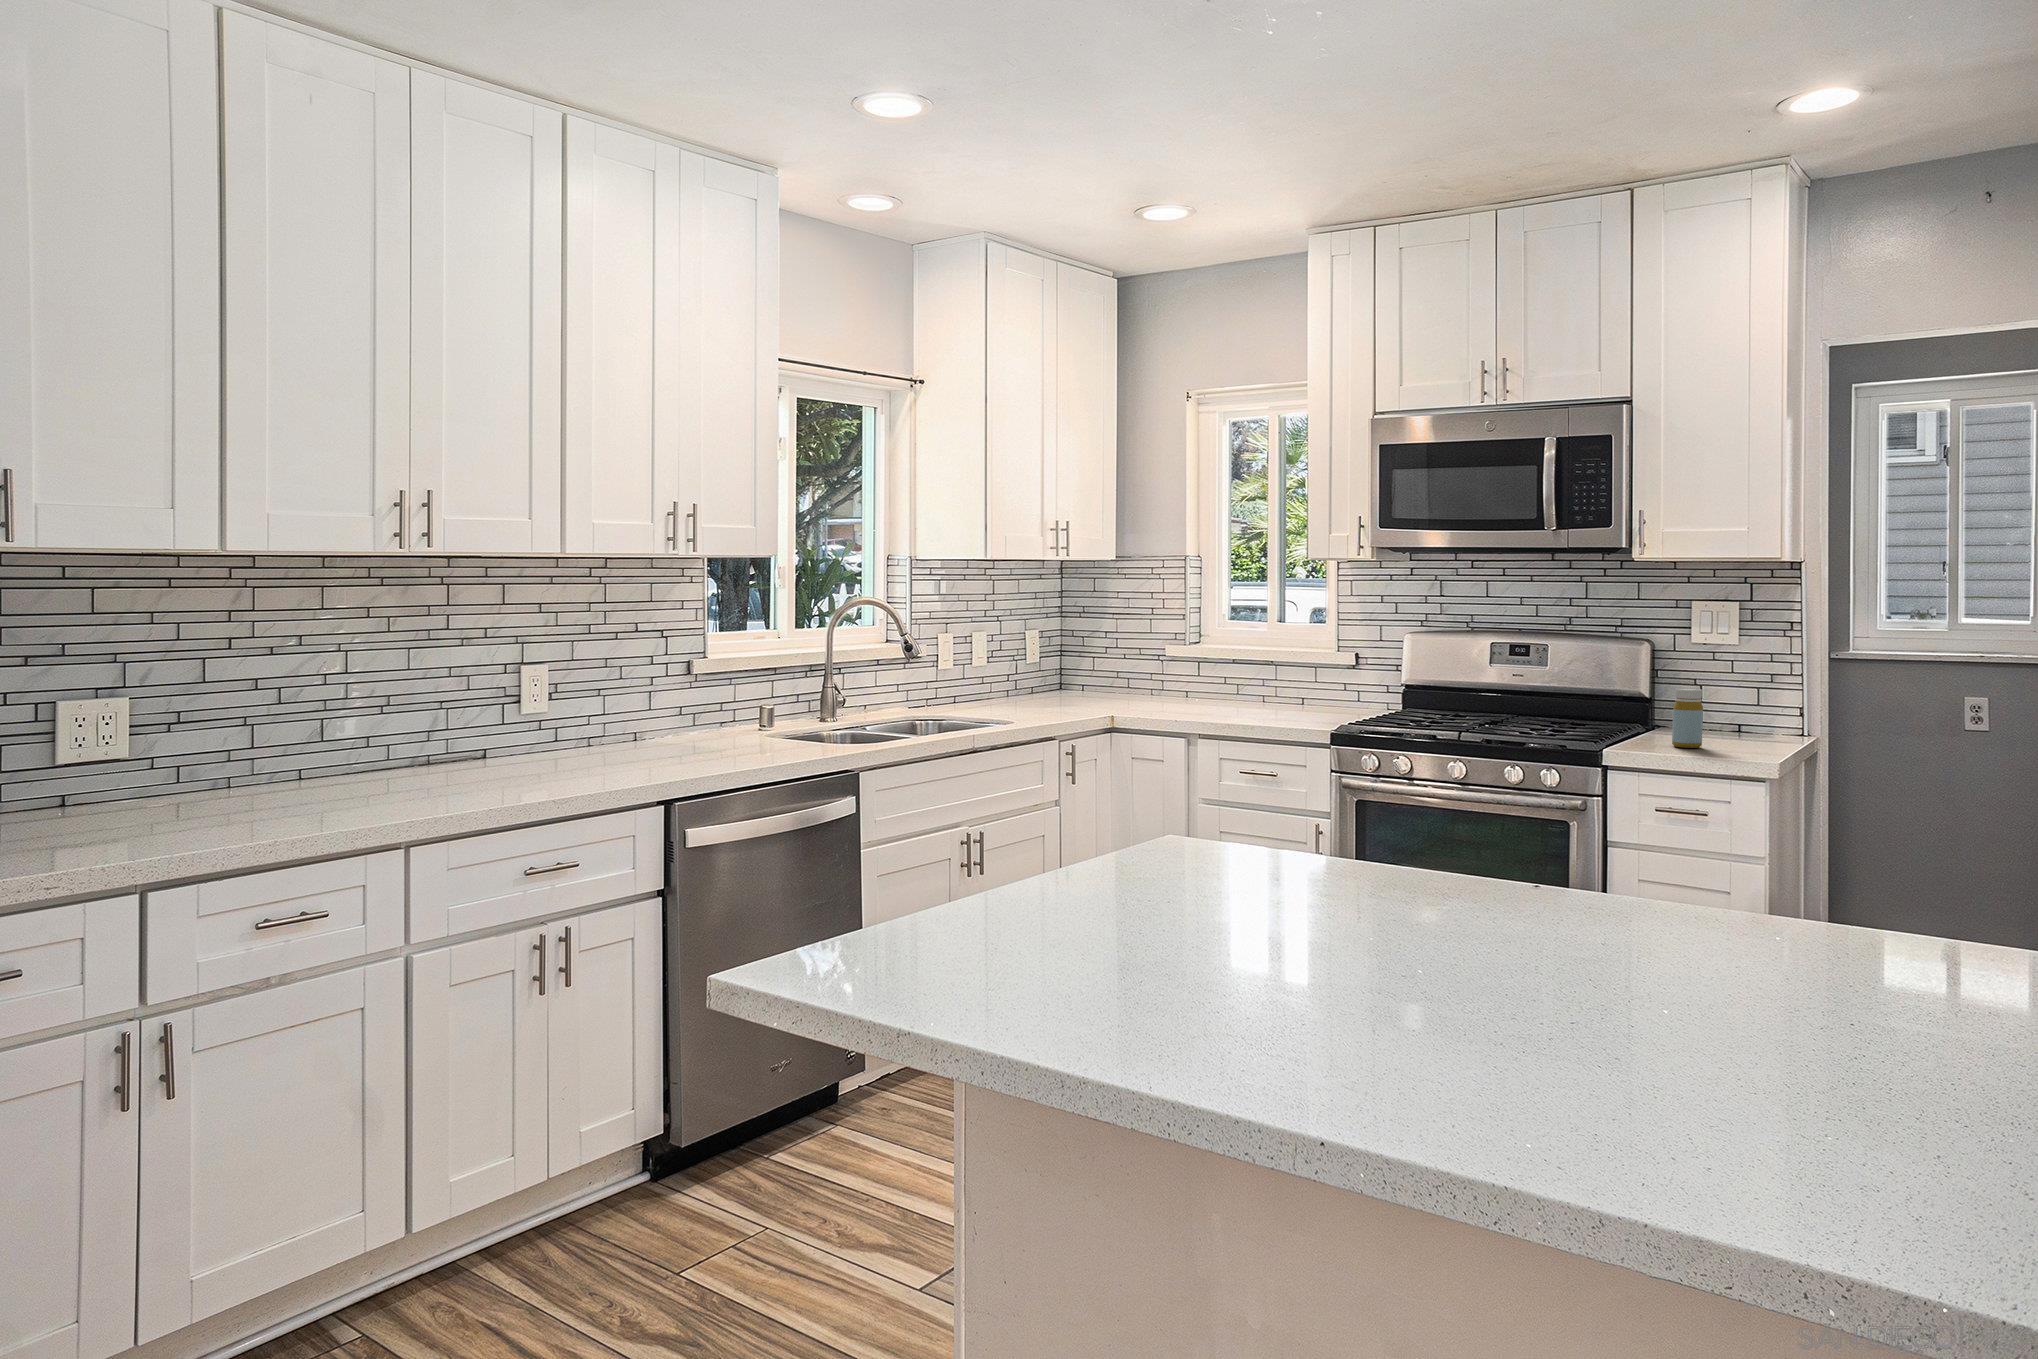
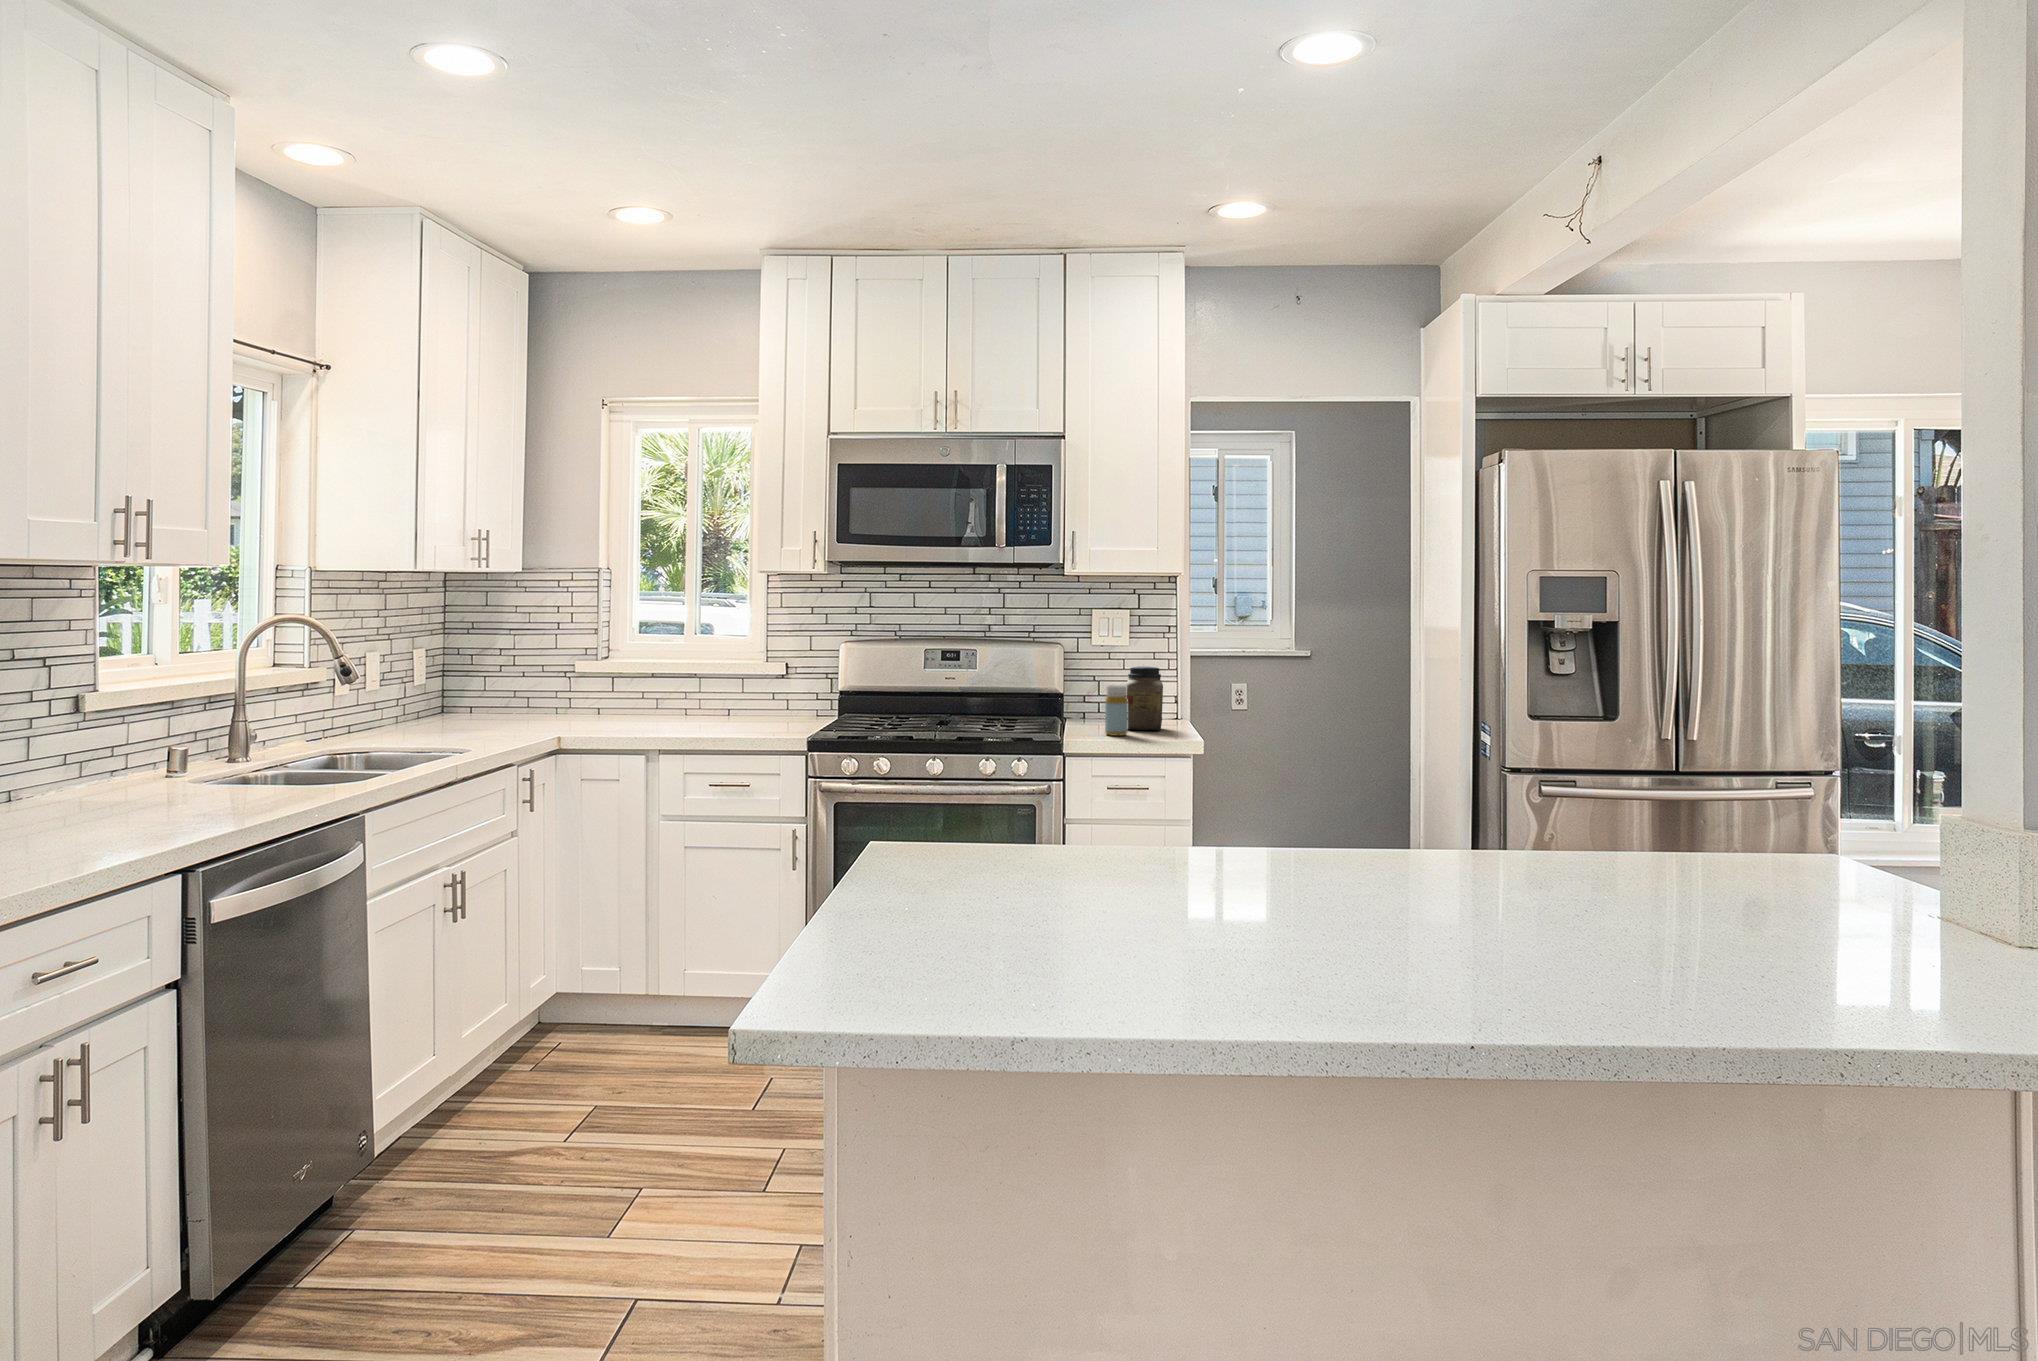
jar: none [1710,668,1766,744] -> present [1126,666,1163,730]

